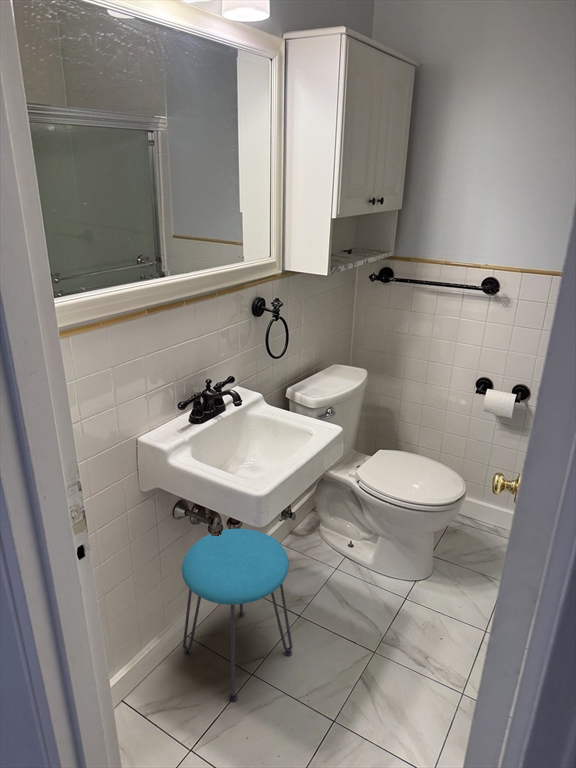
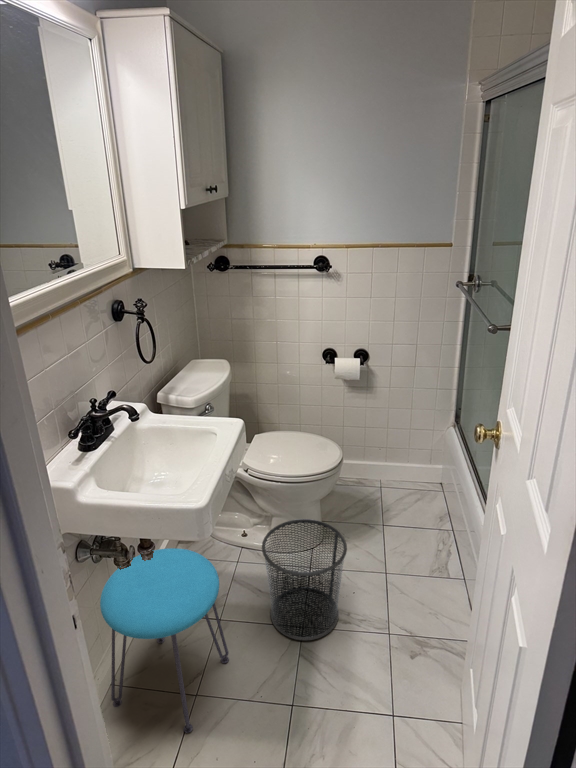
waste bin: none [344,542,433,668] -> present [262,519,347,640]

